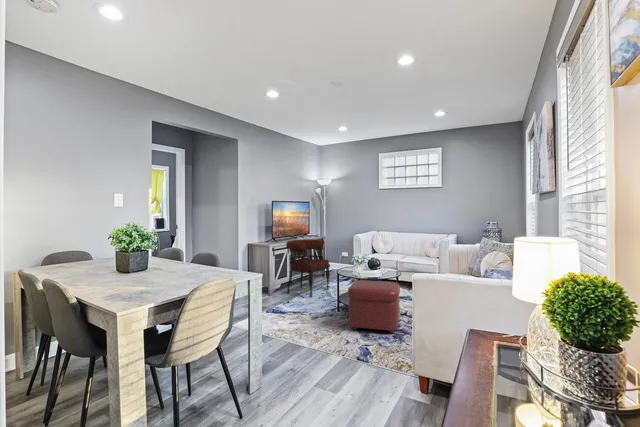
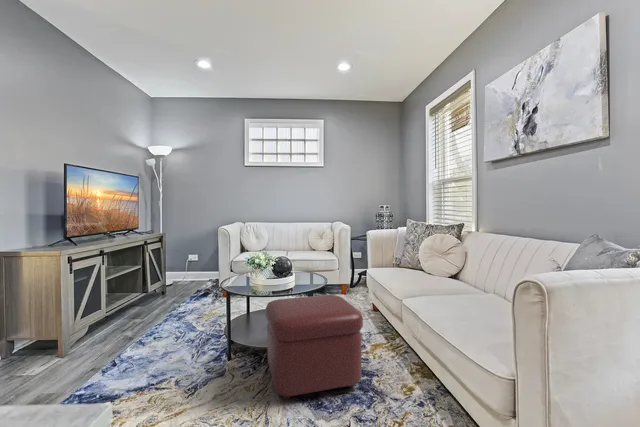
armchair: present [286,239,330,298] -> none [101,235,188,342]

